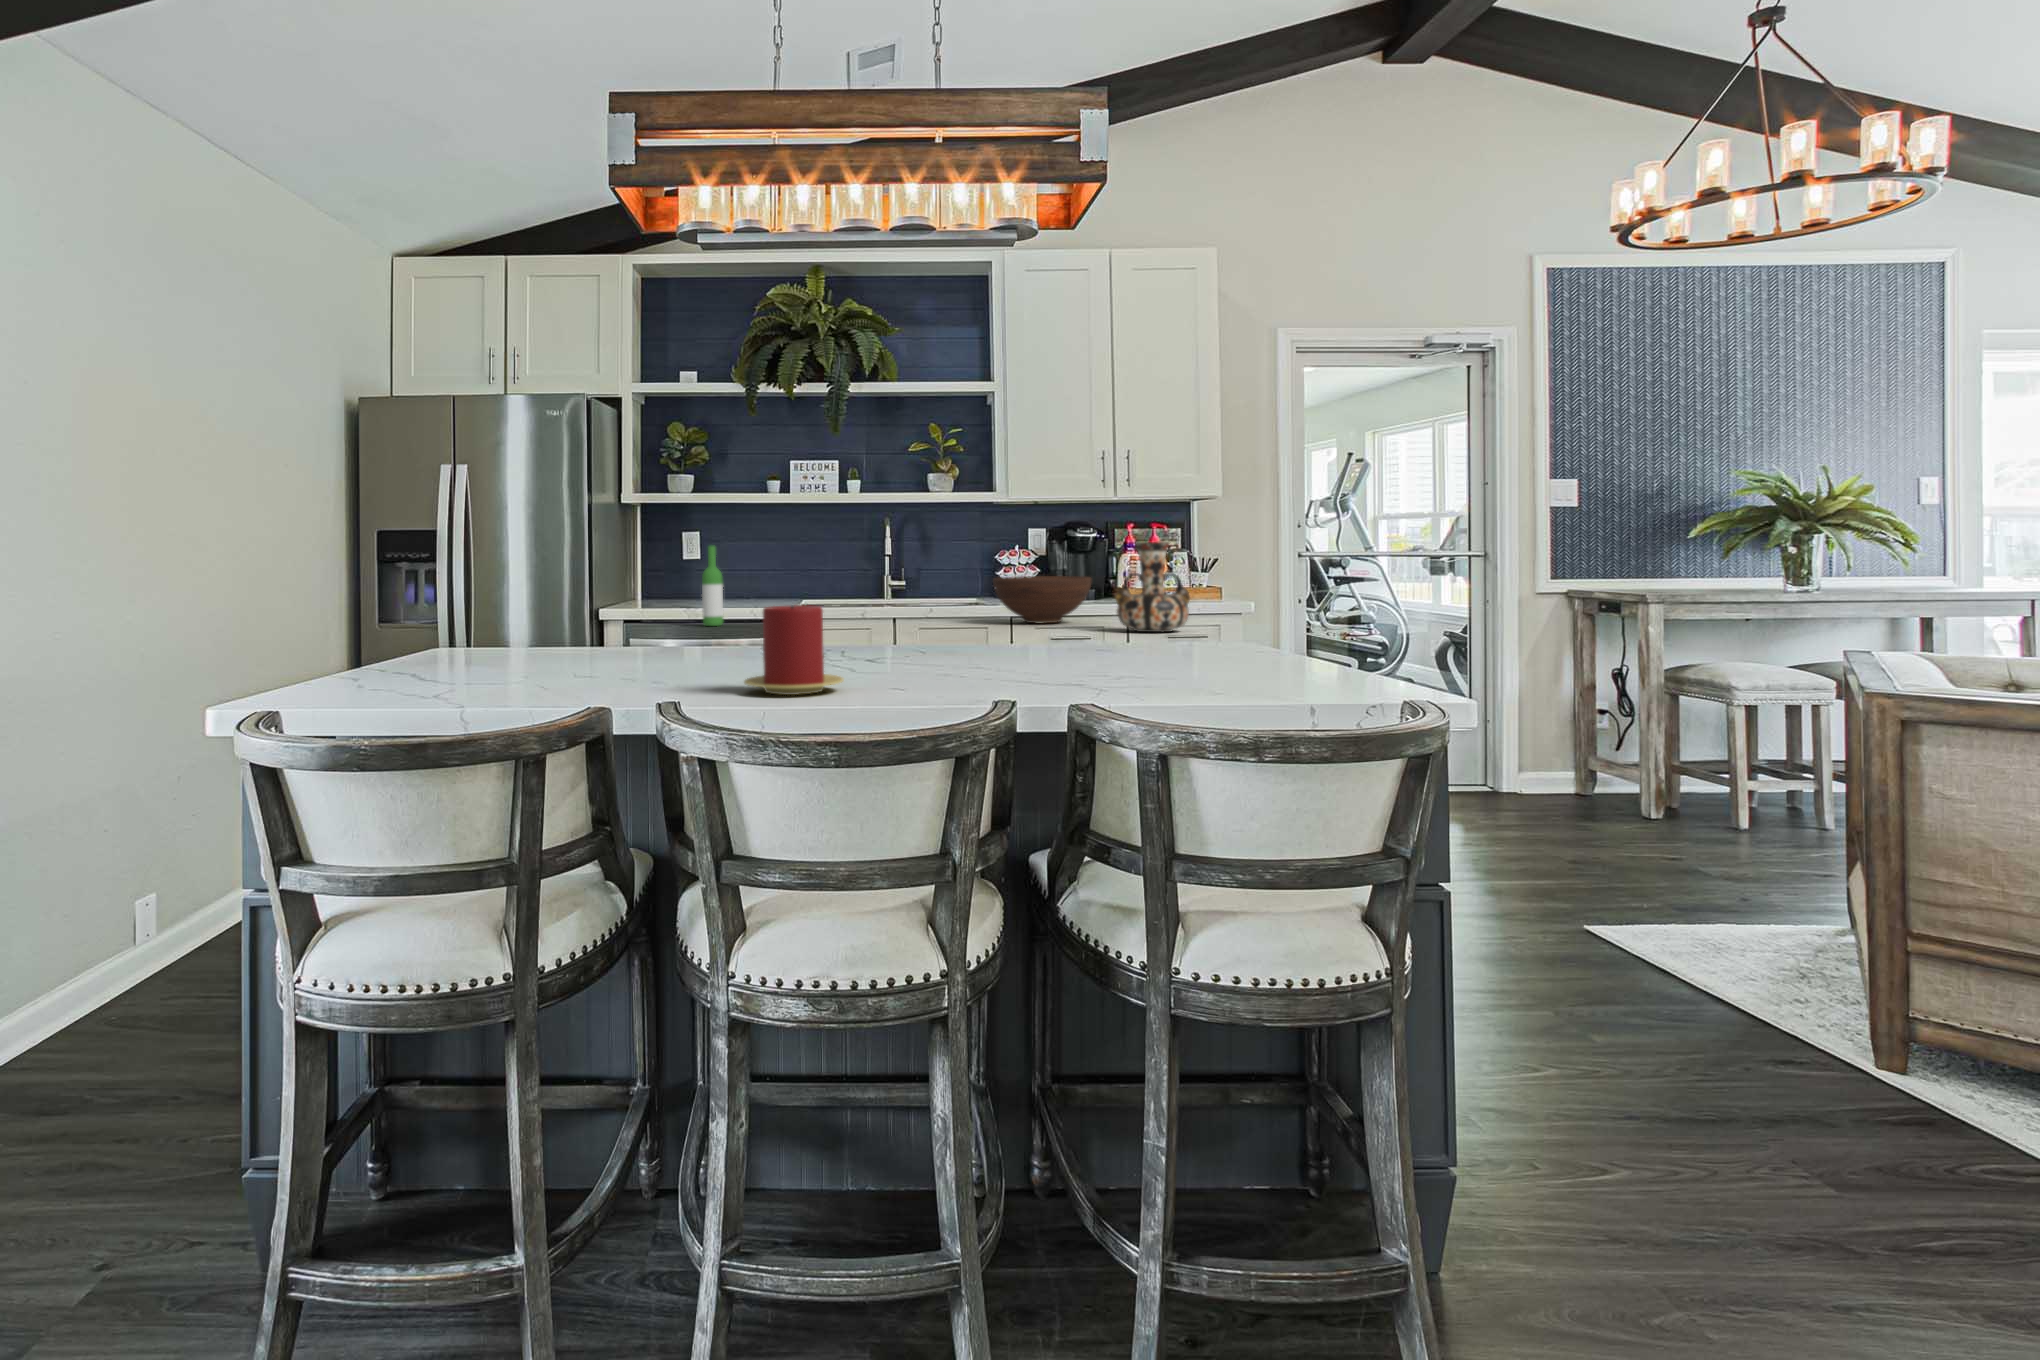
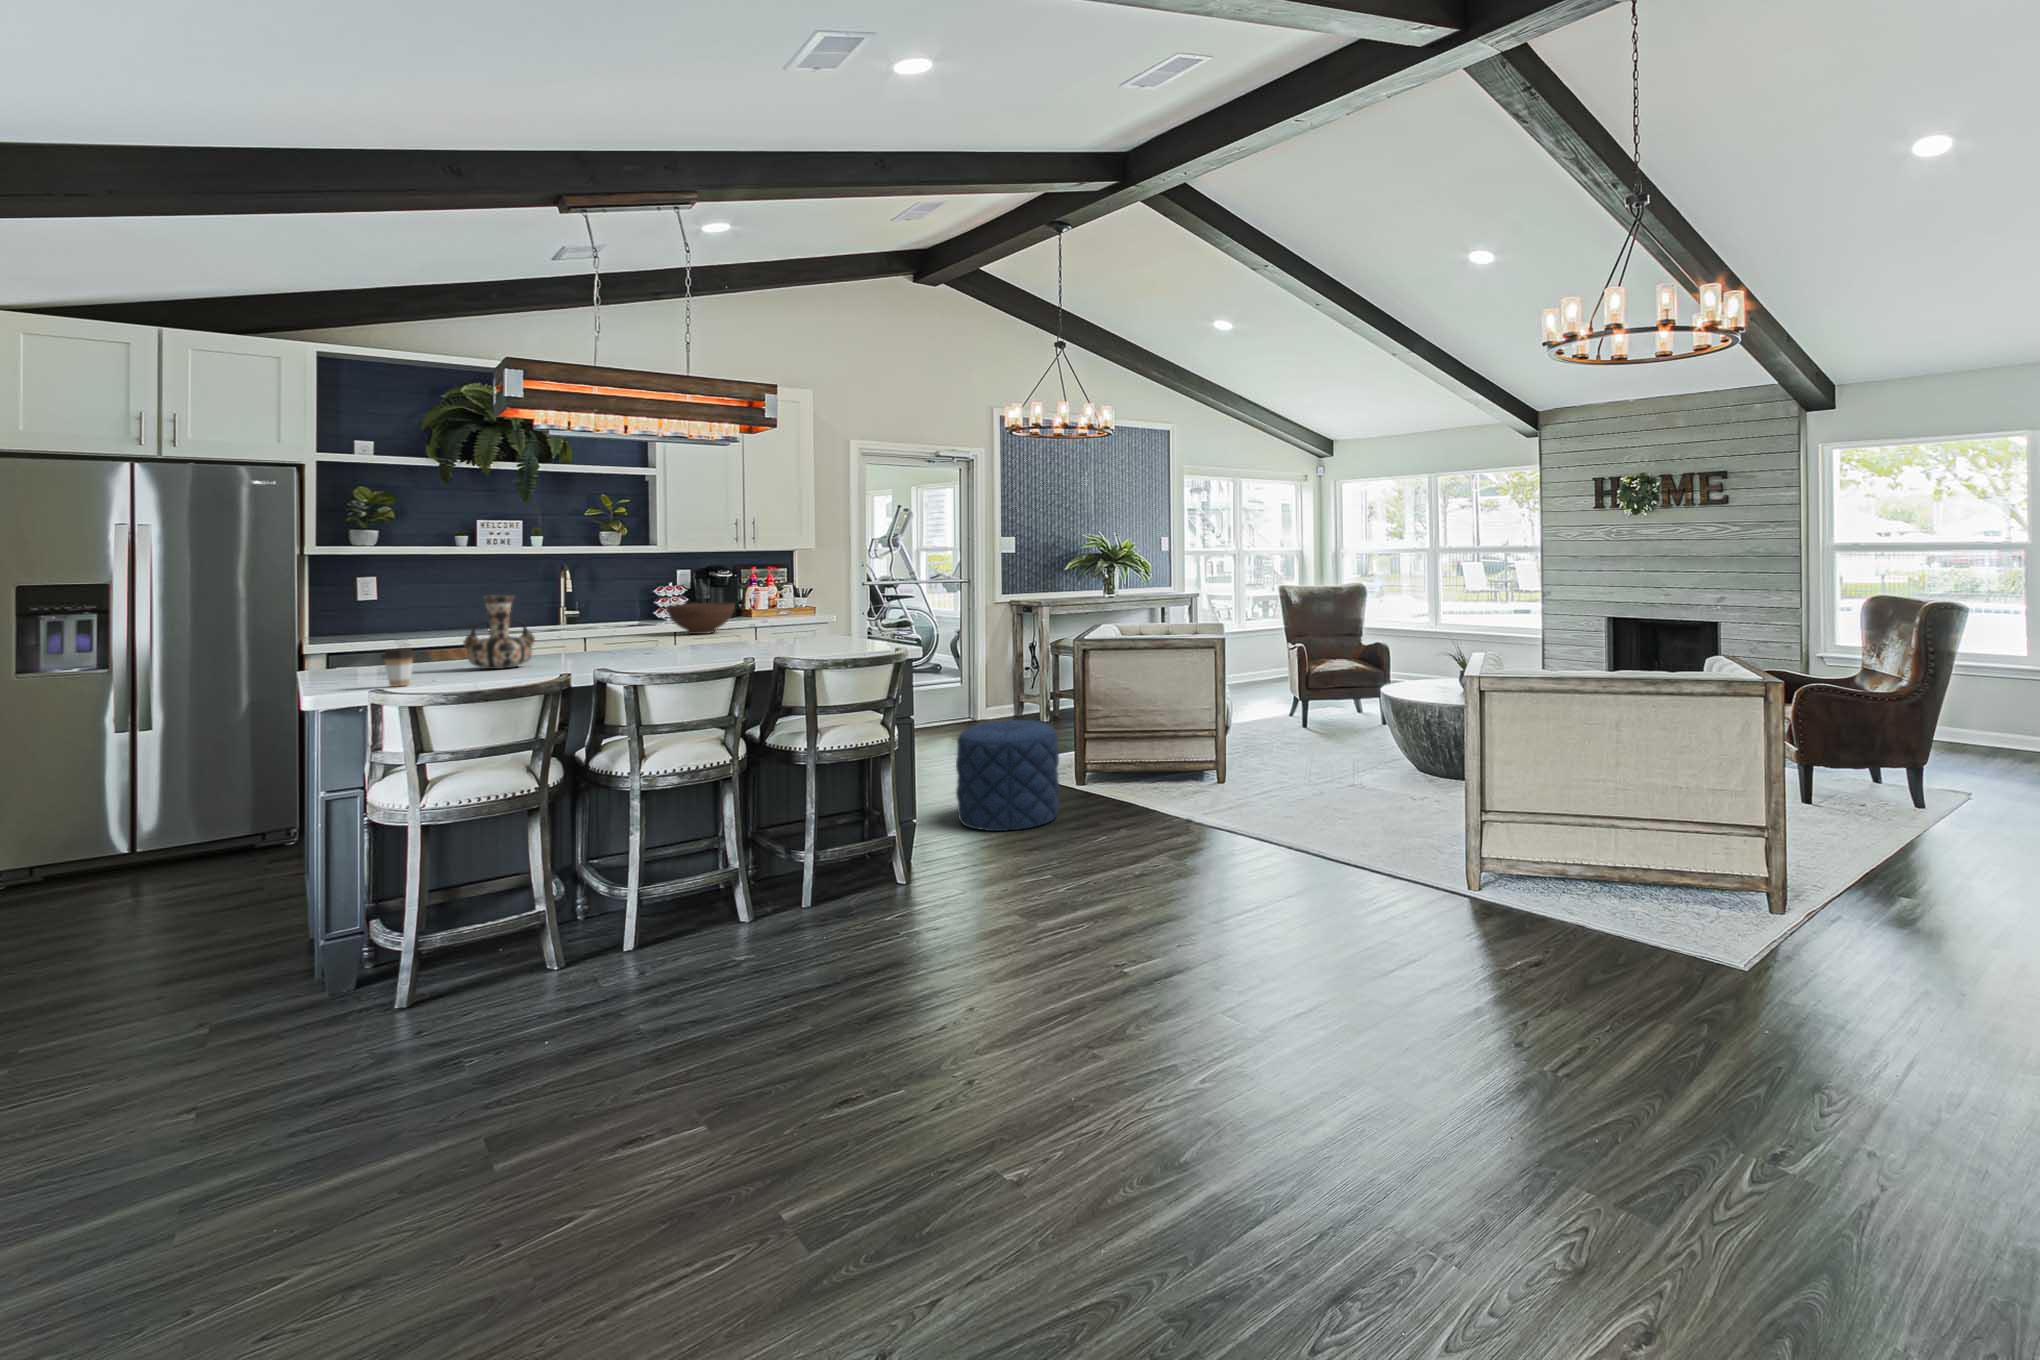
decorative vase: present [1115,542,1190,632] -> present [464,595,535,669]
wine bottle: present [702,546,723,626] -> none [427,588,446,649]
candle: present [744,605,843,695] -> none [602,625,656,667]
coffee cup: none [338,633,395,707] -> present [381,648,416,687]
pouf: none [1536,874,1870,1211] -> present [956,720,1059,831]

